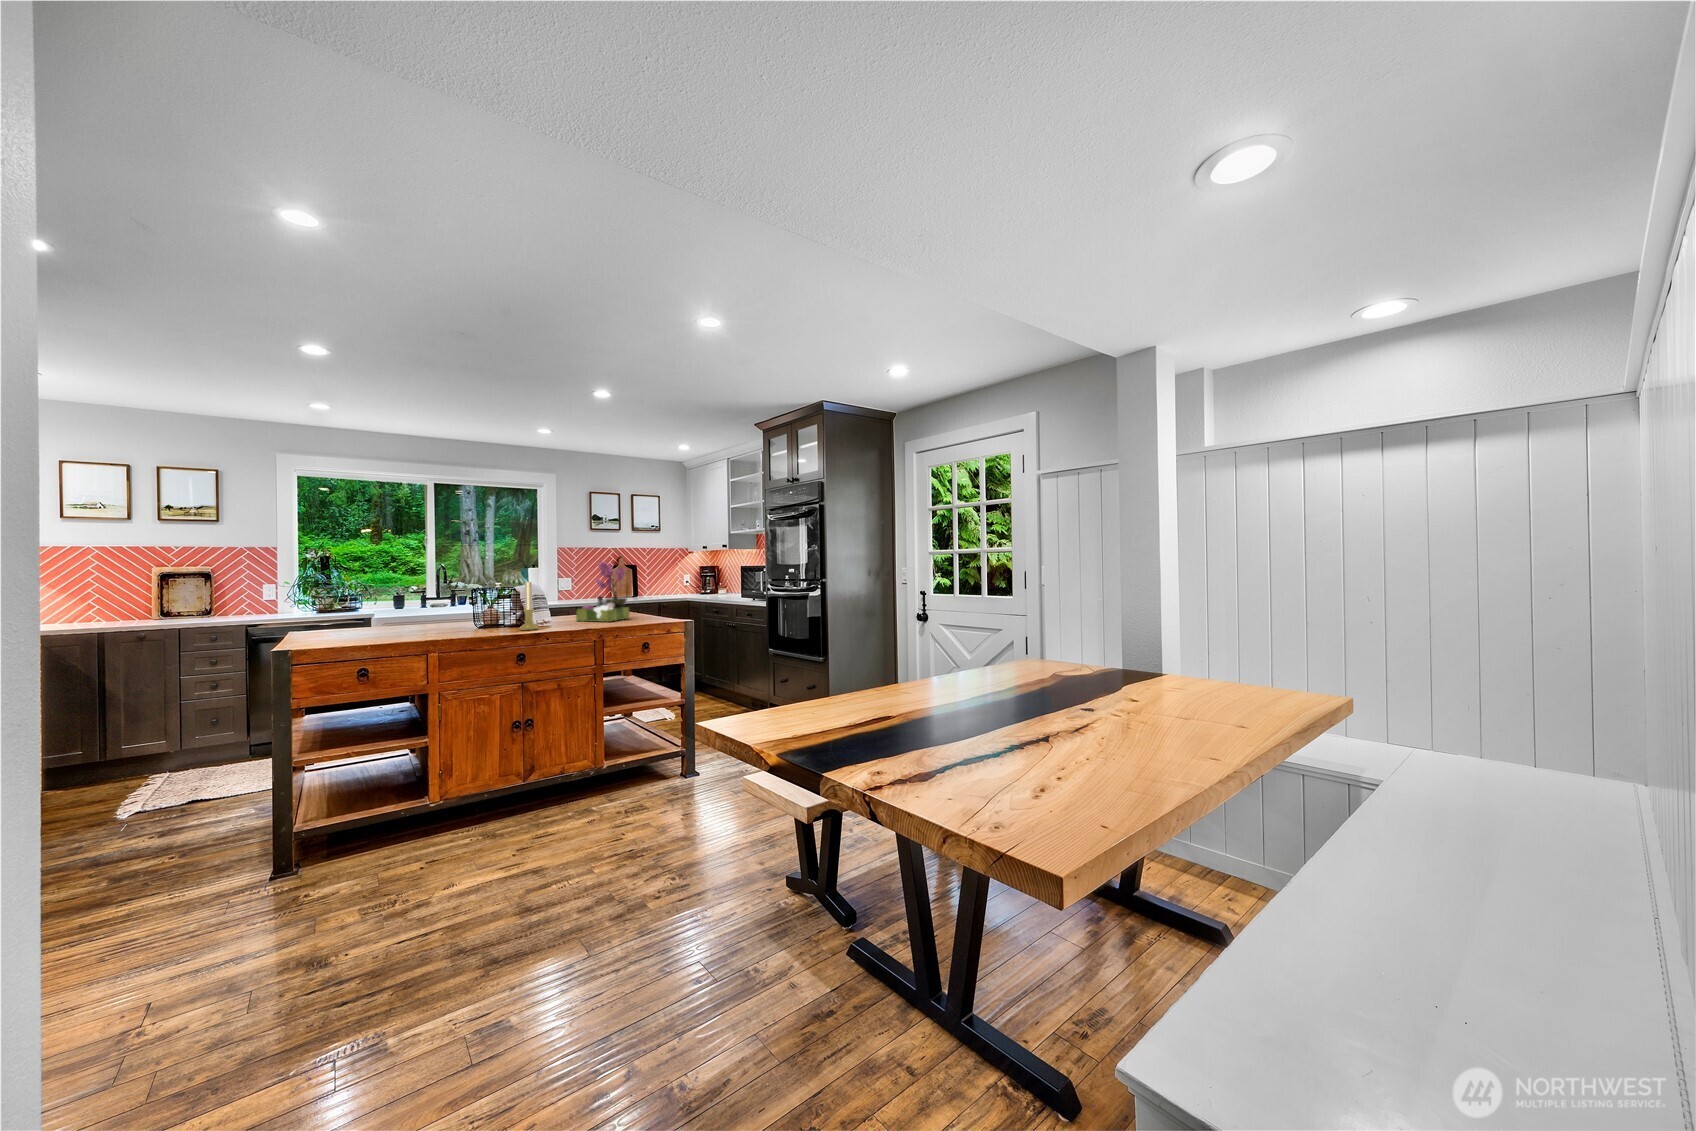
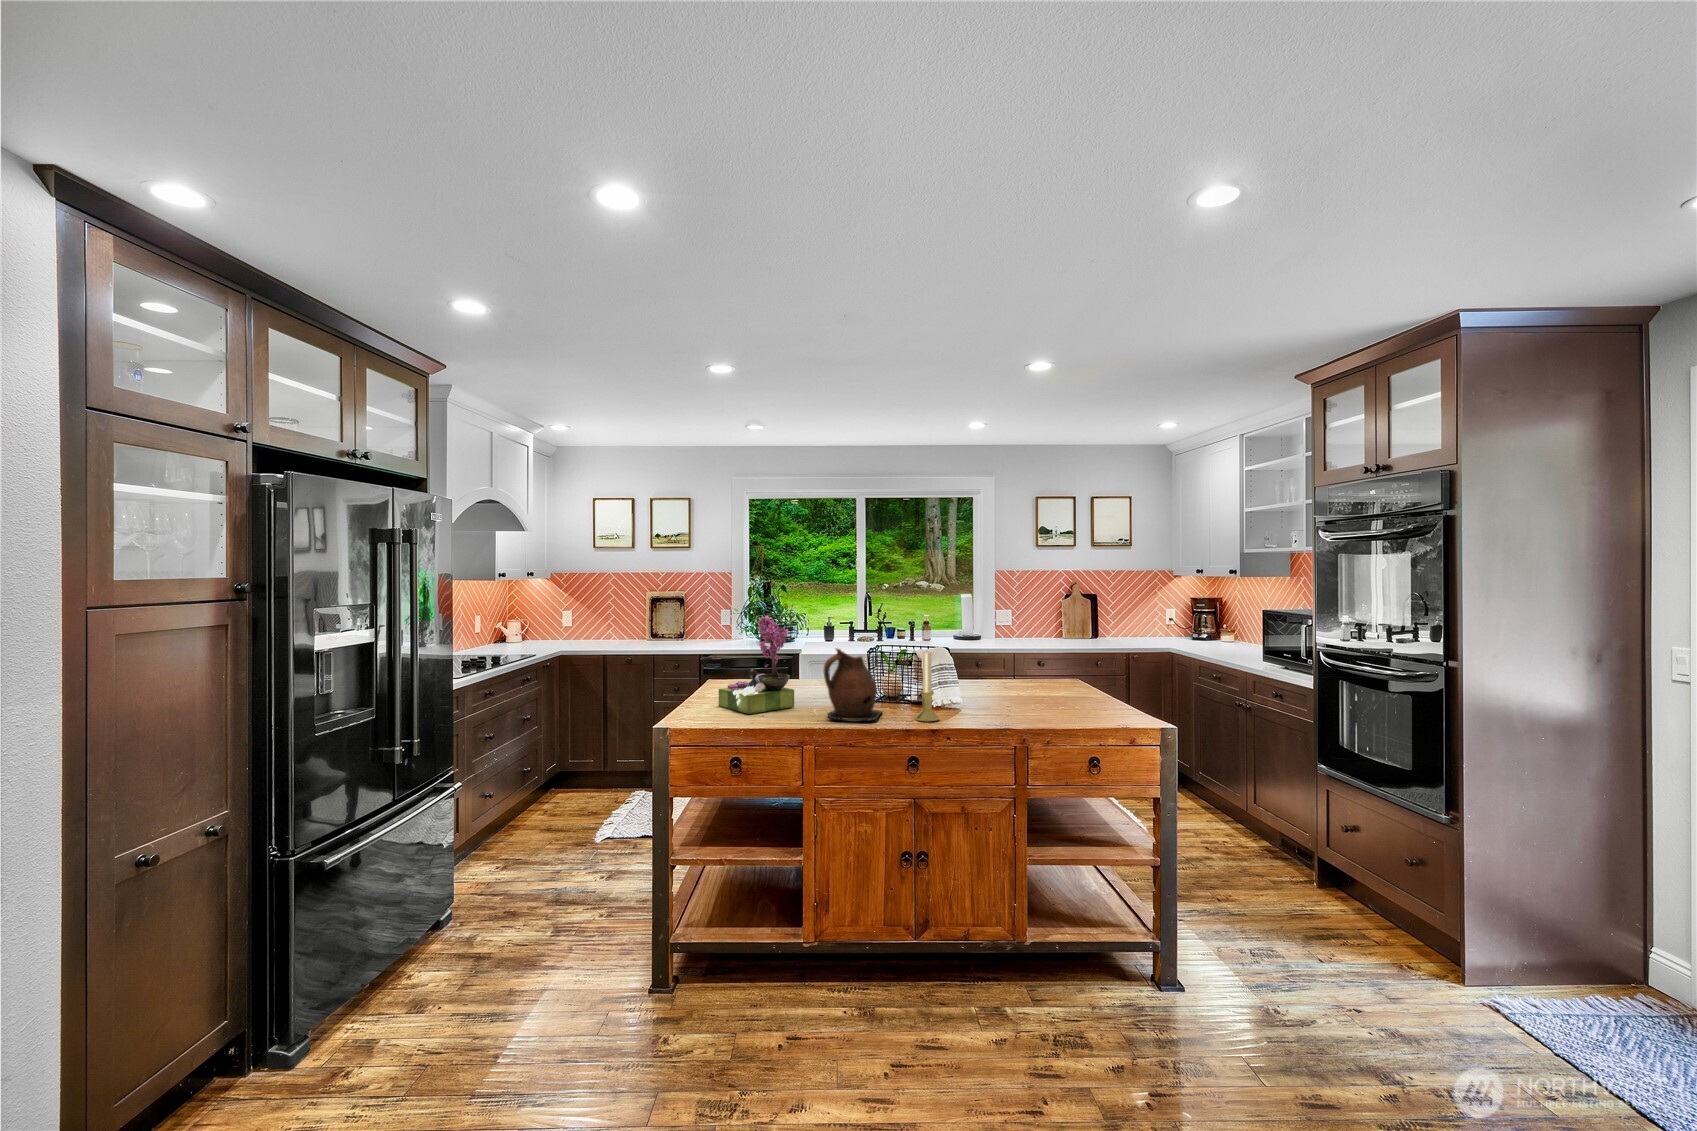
flower arrangement: present [576,562,629,622] -> present [719,616,794,714]
ceramic pitcher: none [442,581,491,633] -> present [824,648,882,721]

